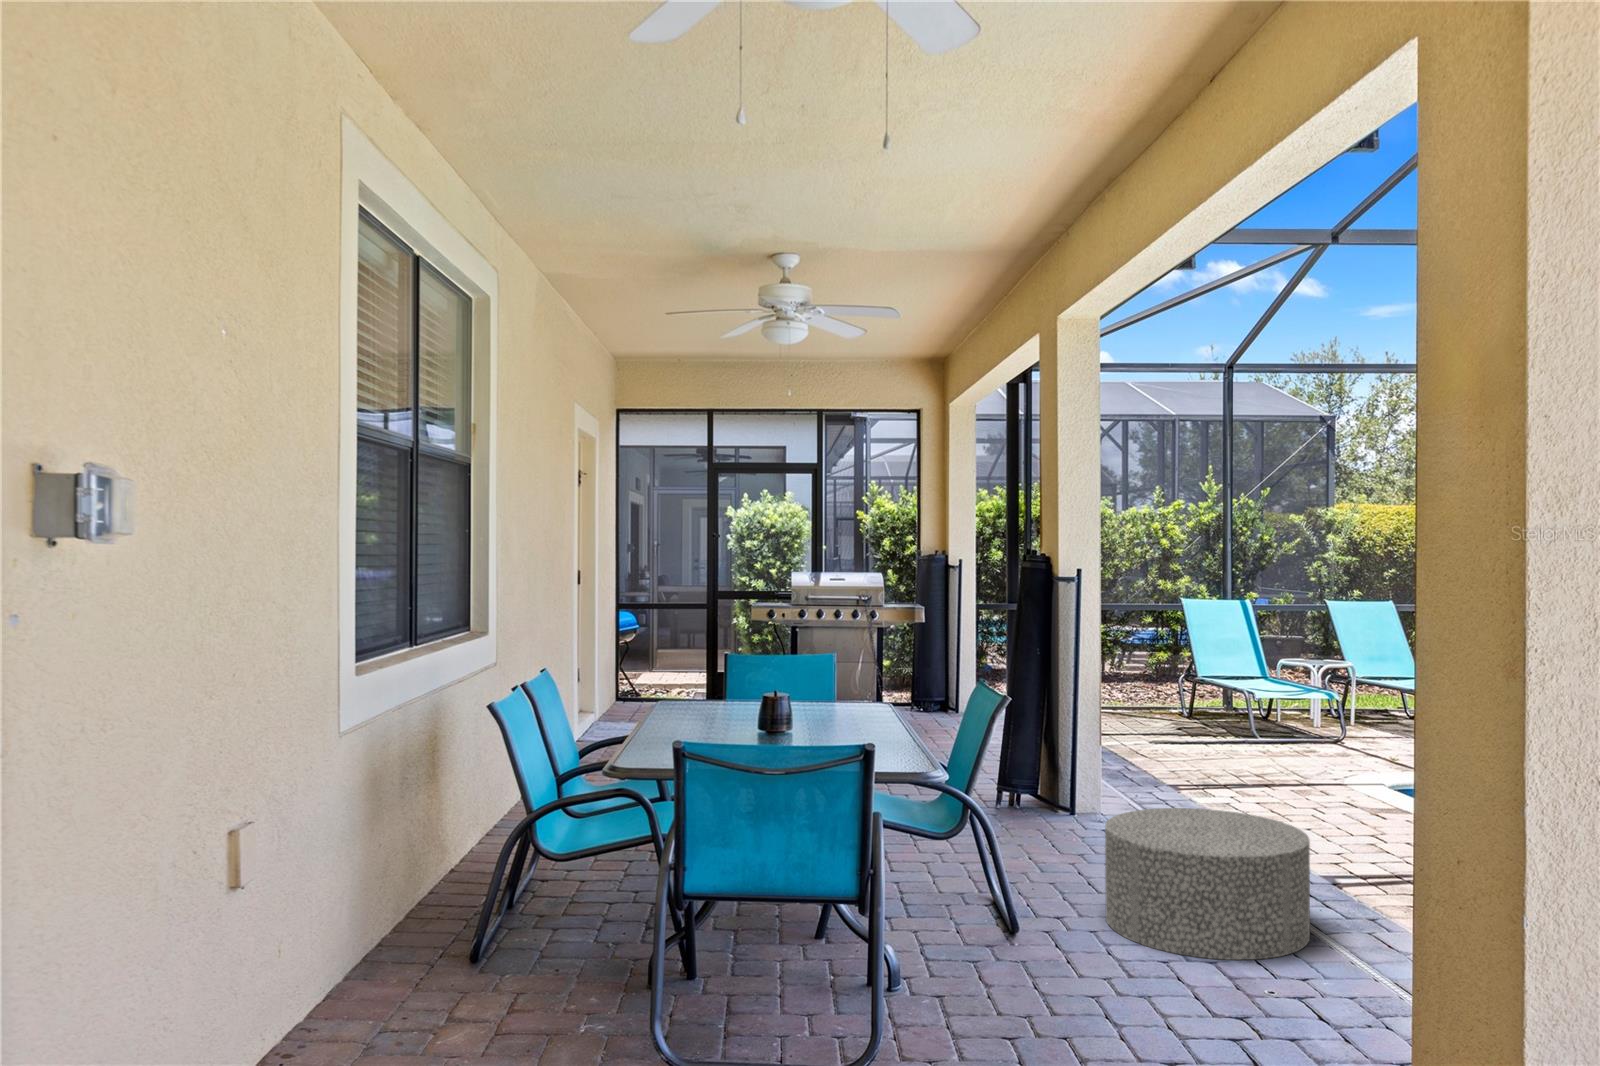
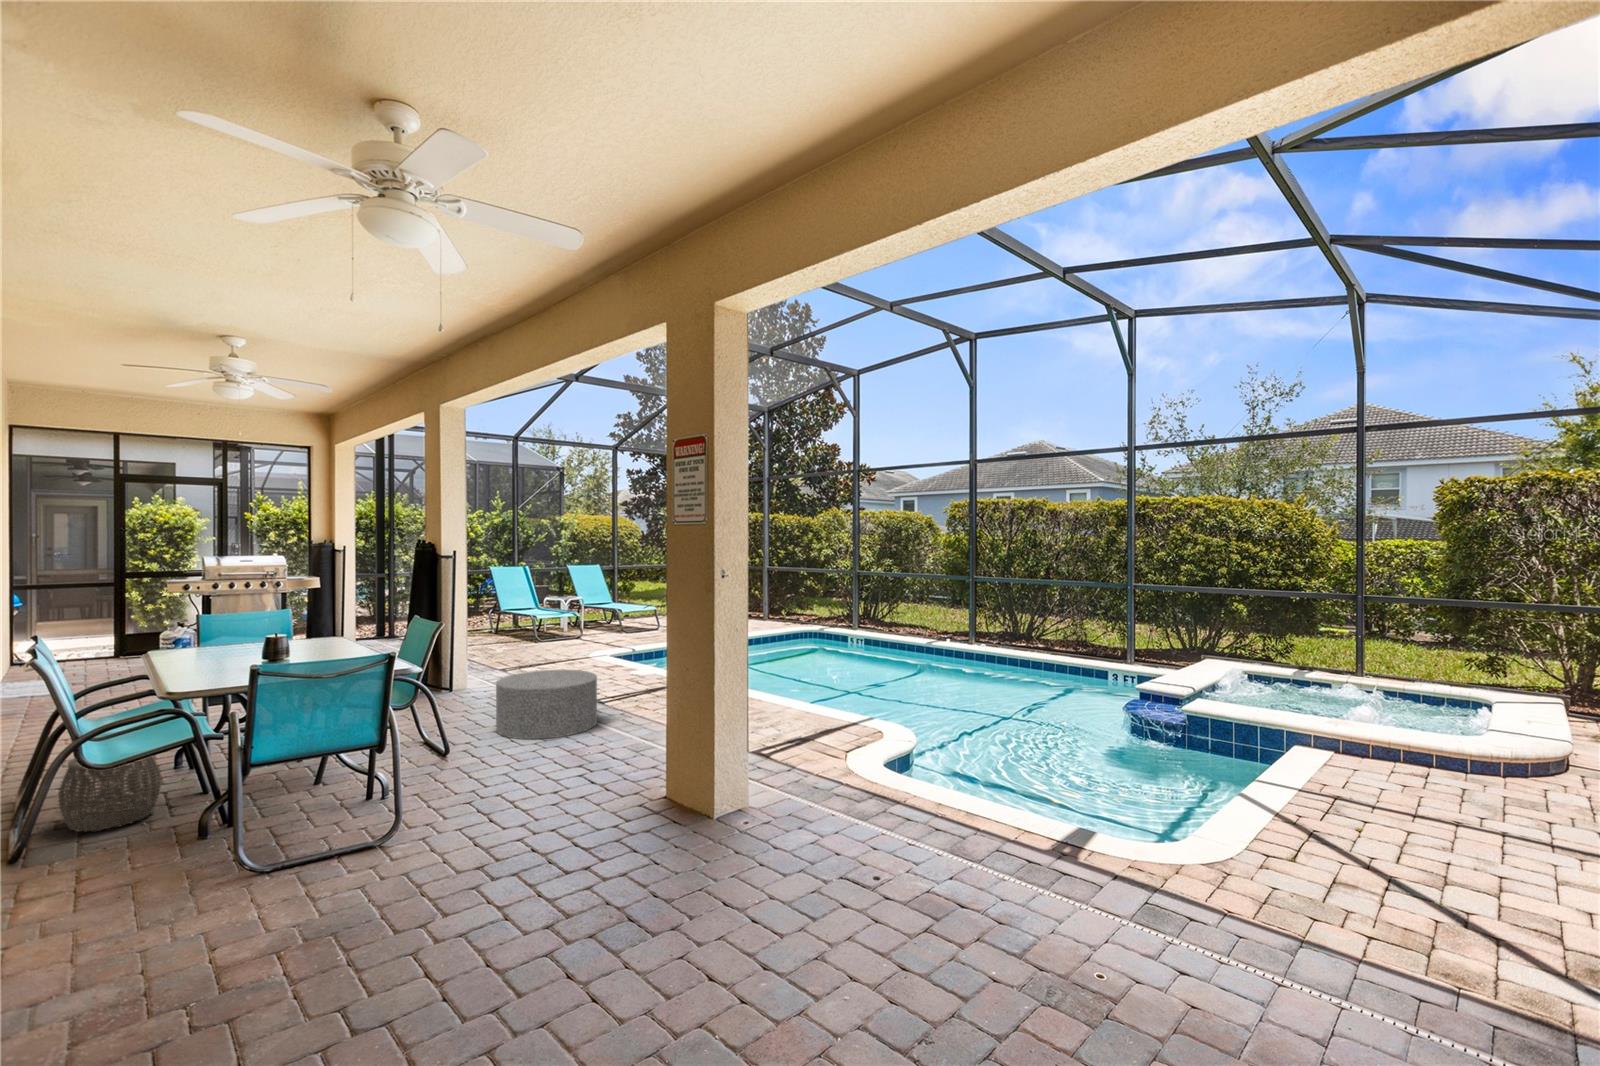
woven basket: none [493,840,604,958] -> present [58,756,161,832]

